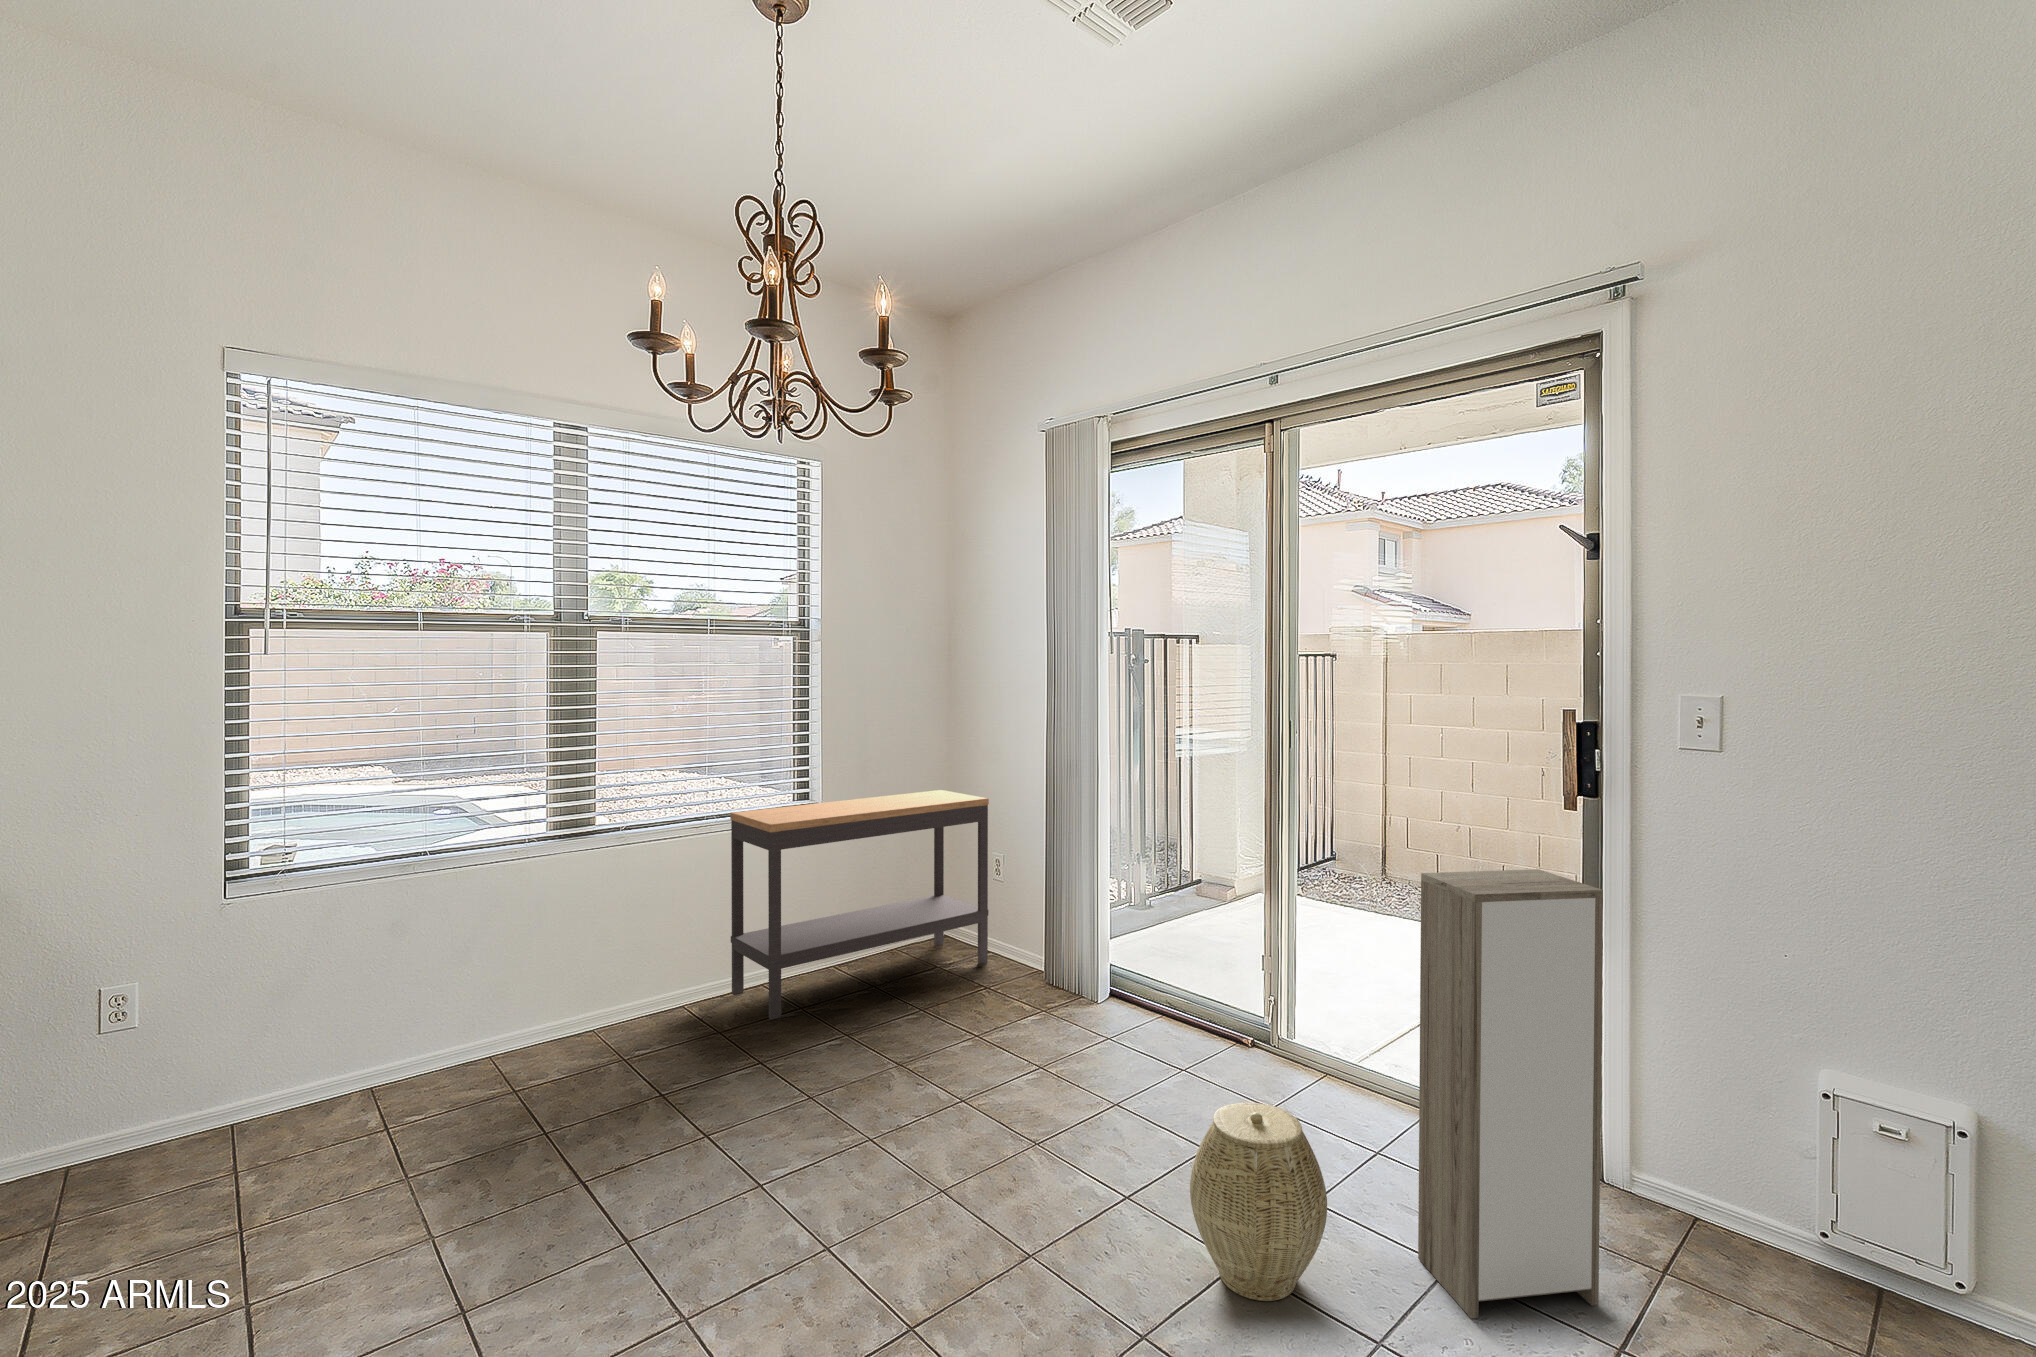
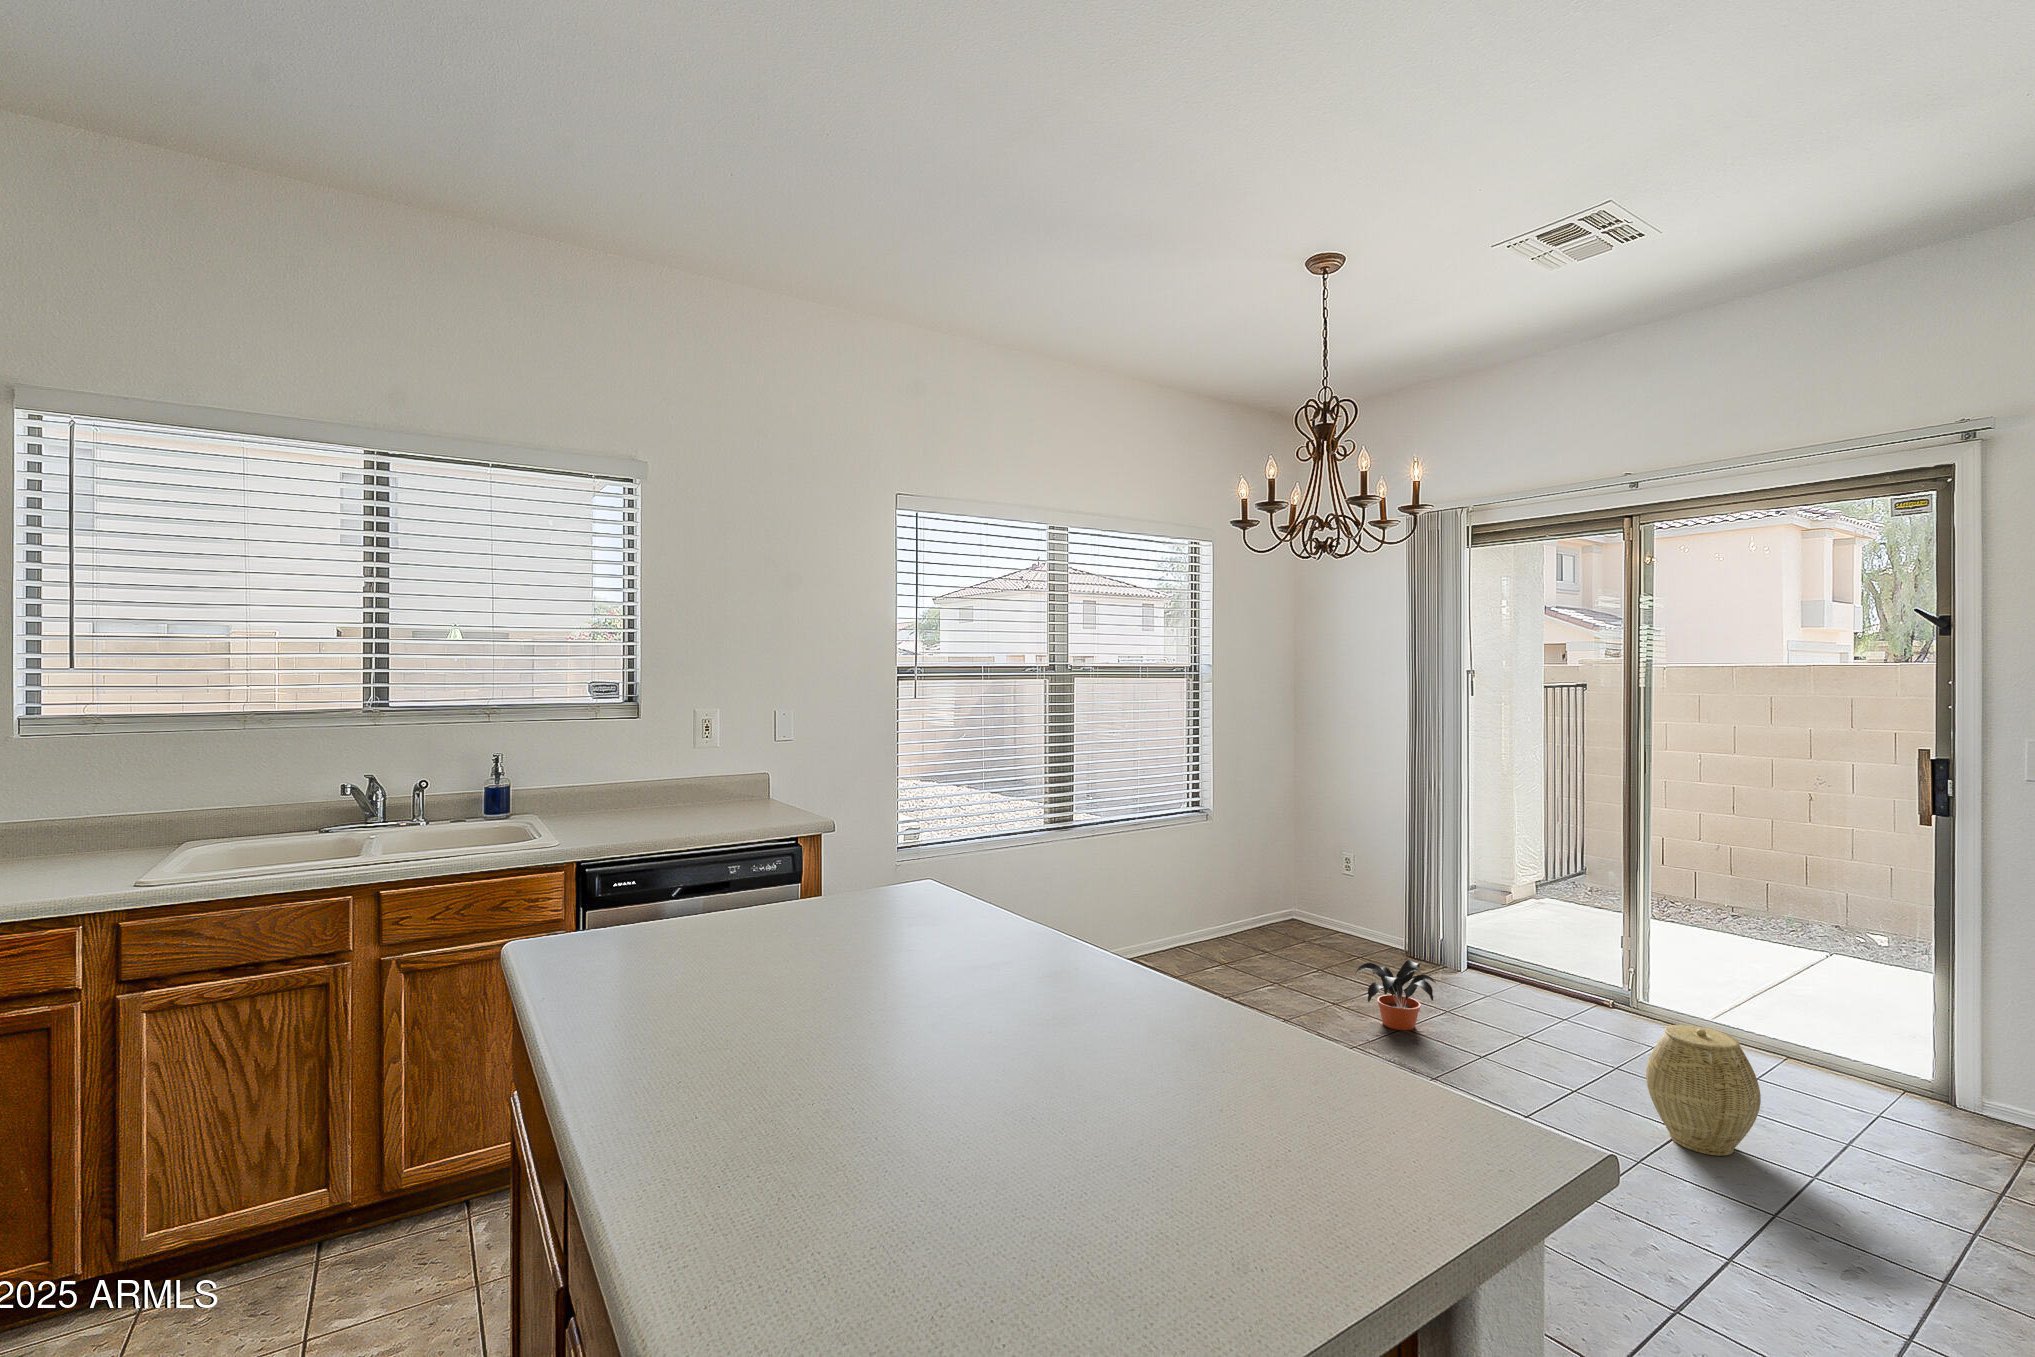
console table: present [730,790,989,1020] -> none [1158,799,1345,972]
storage cabinet: present [1418,869,1603,1319] -> none [1822,868,1979,1176]
potted plant: none [914,1001,1016,1100] -> present [1355,960,1436,1030]

